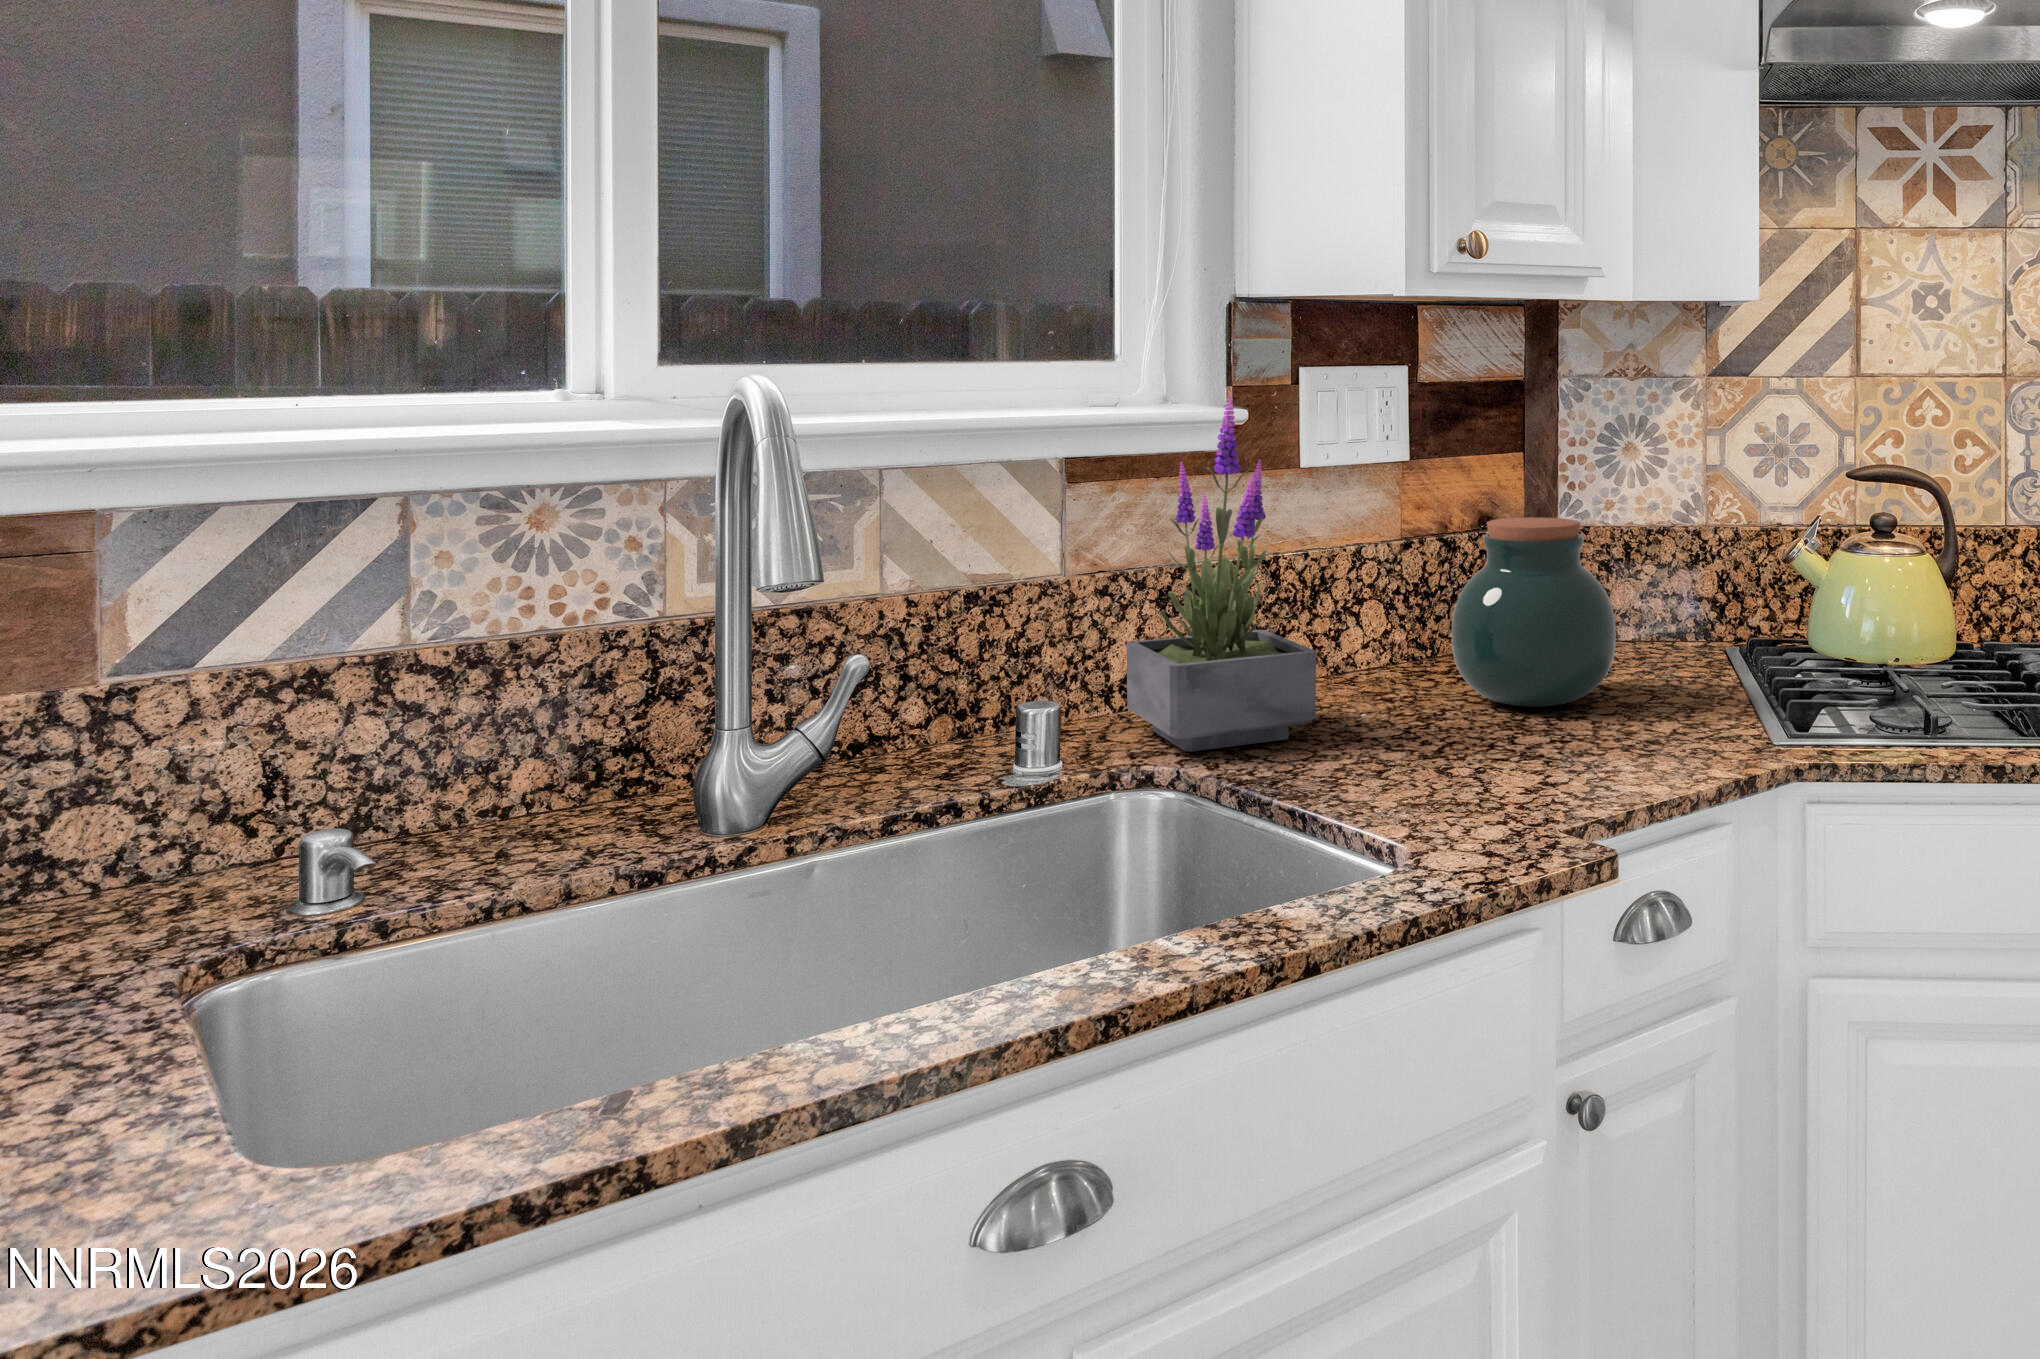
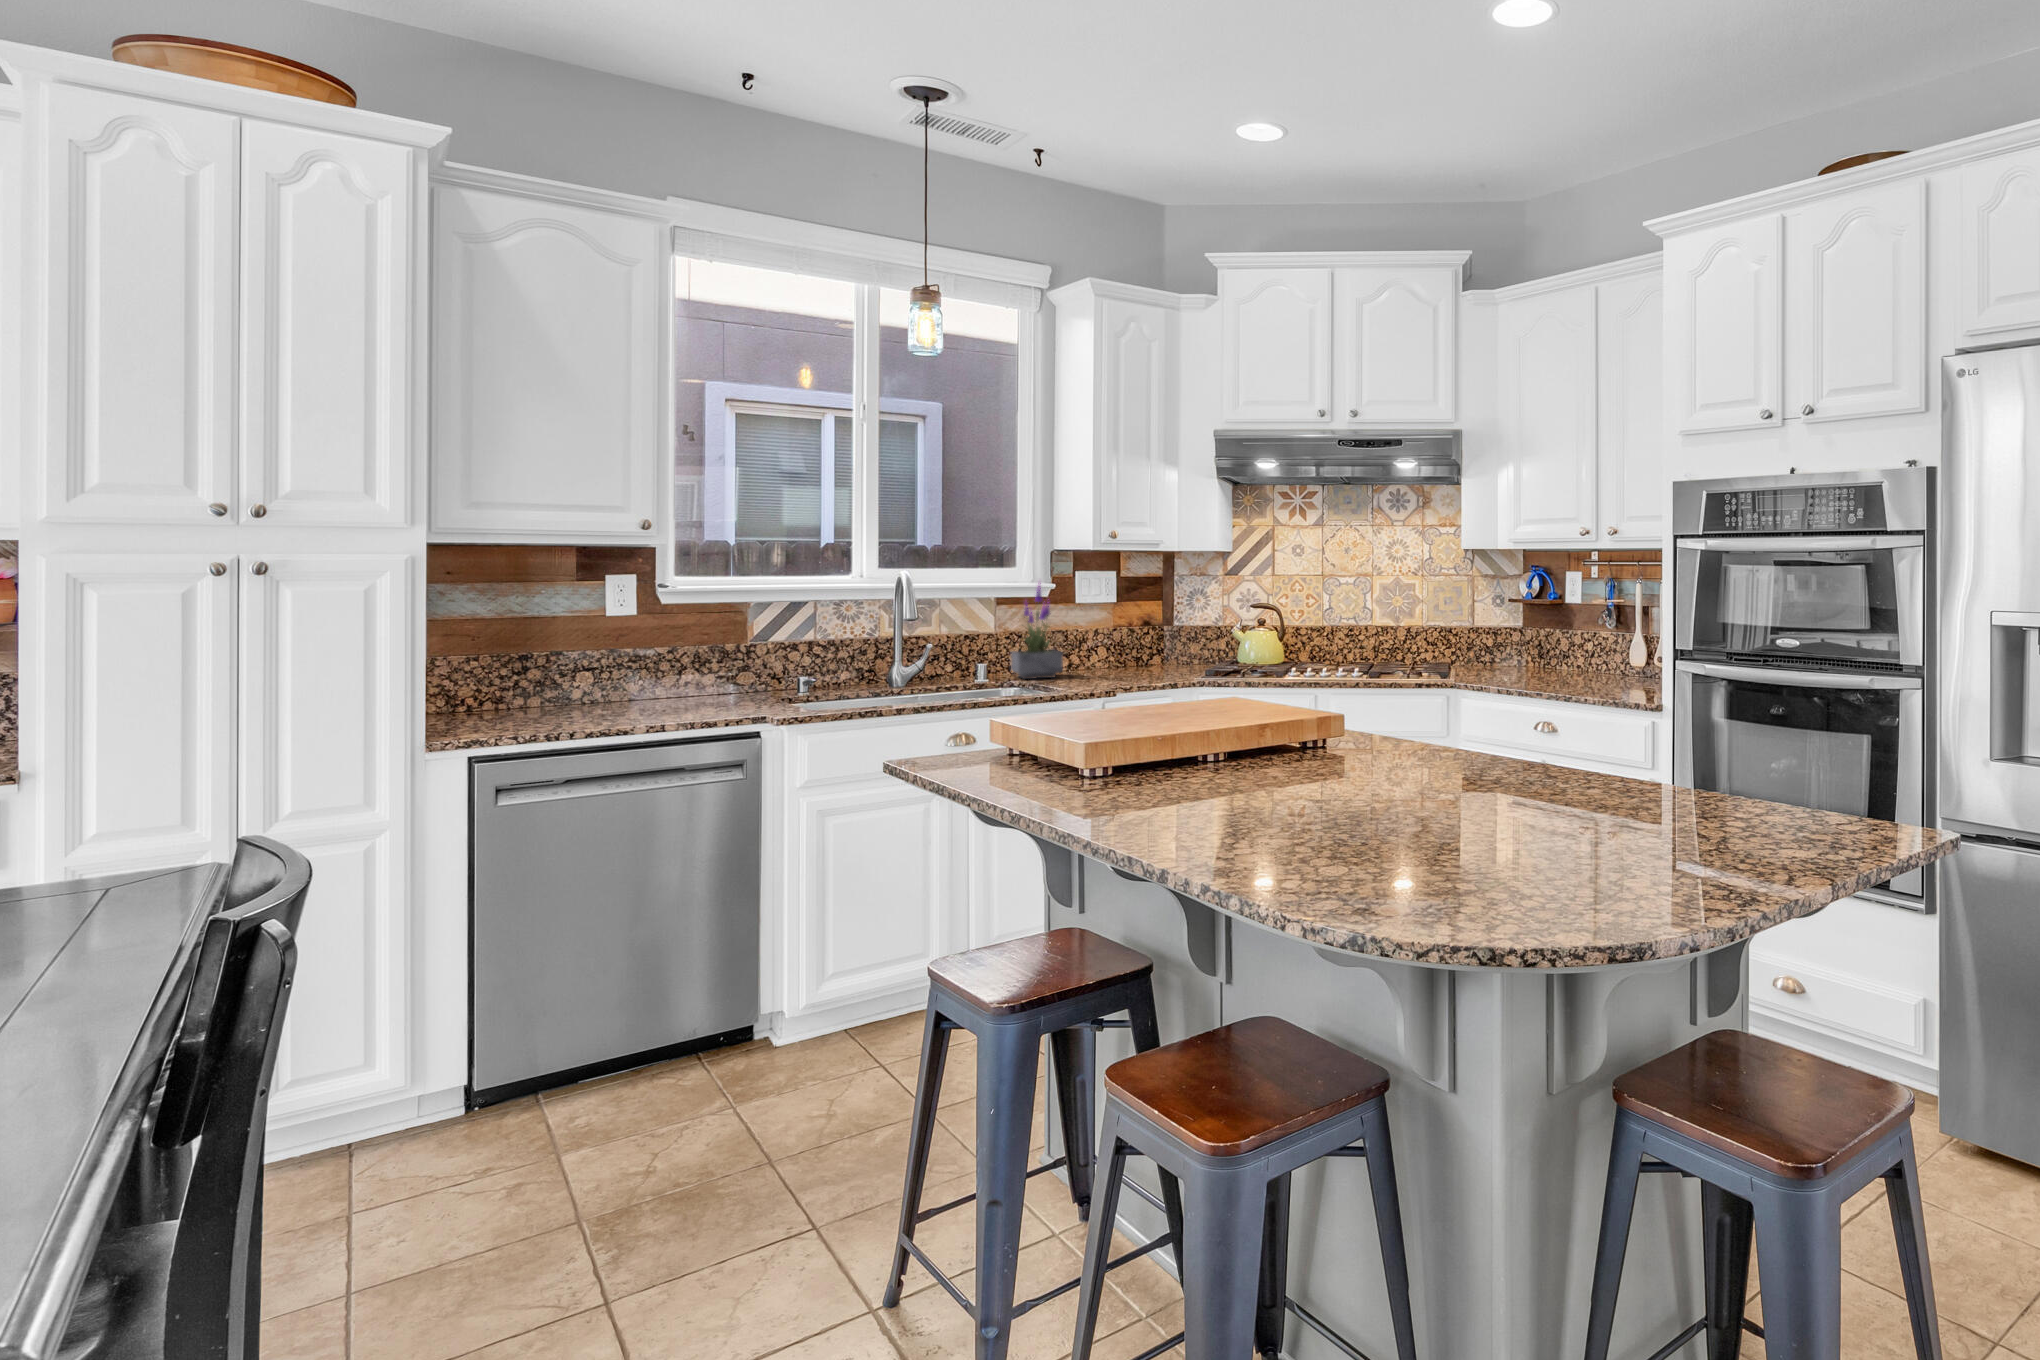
jar: present [1452,517,1616,707] -> none [1113,618,1164,673]

